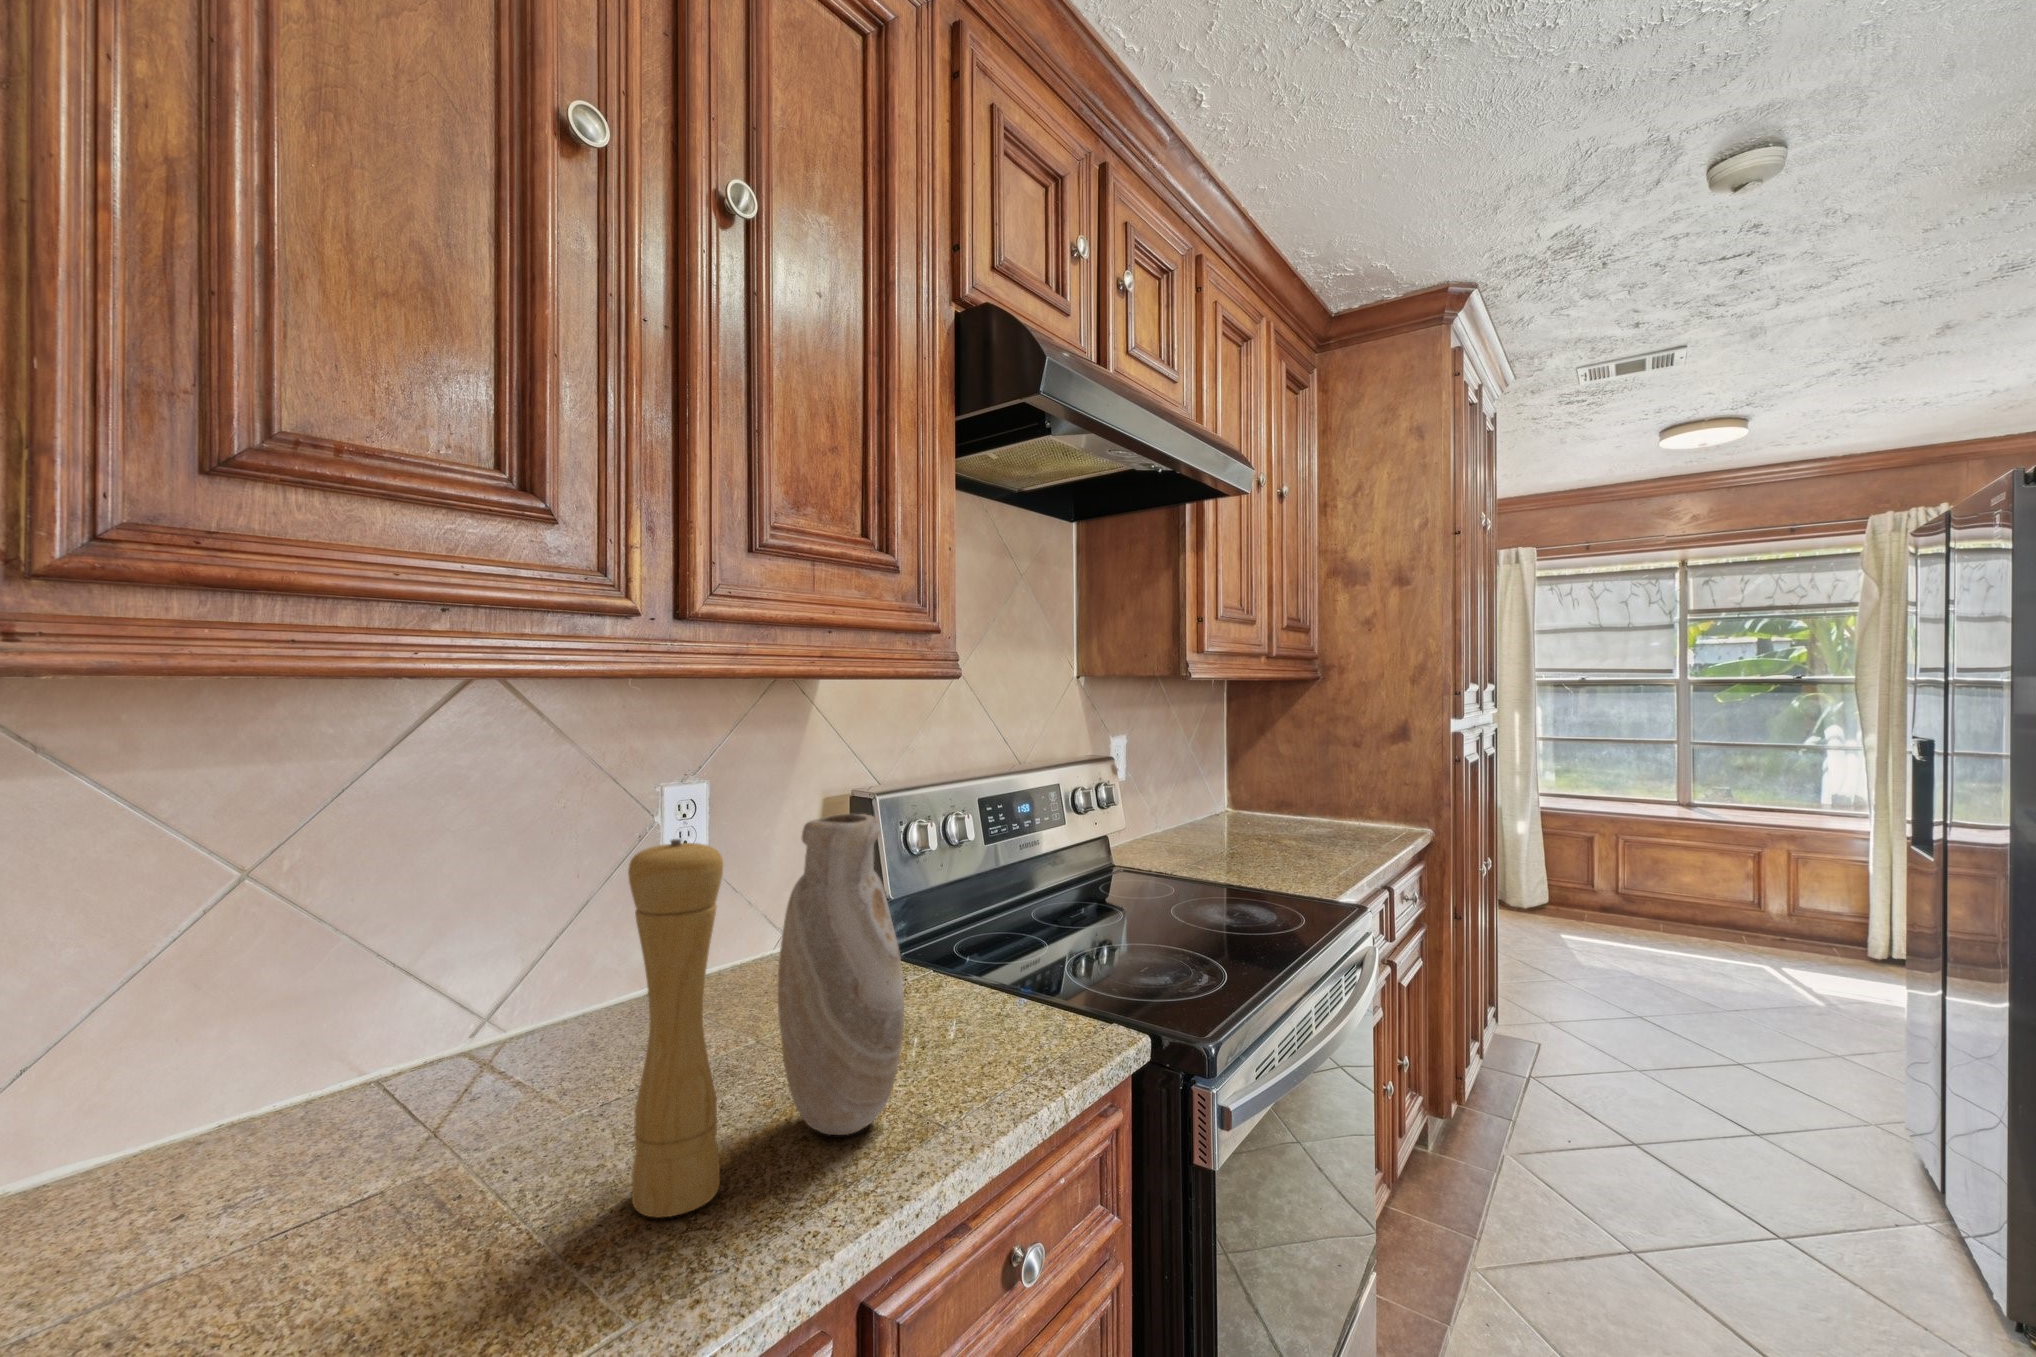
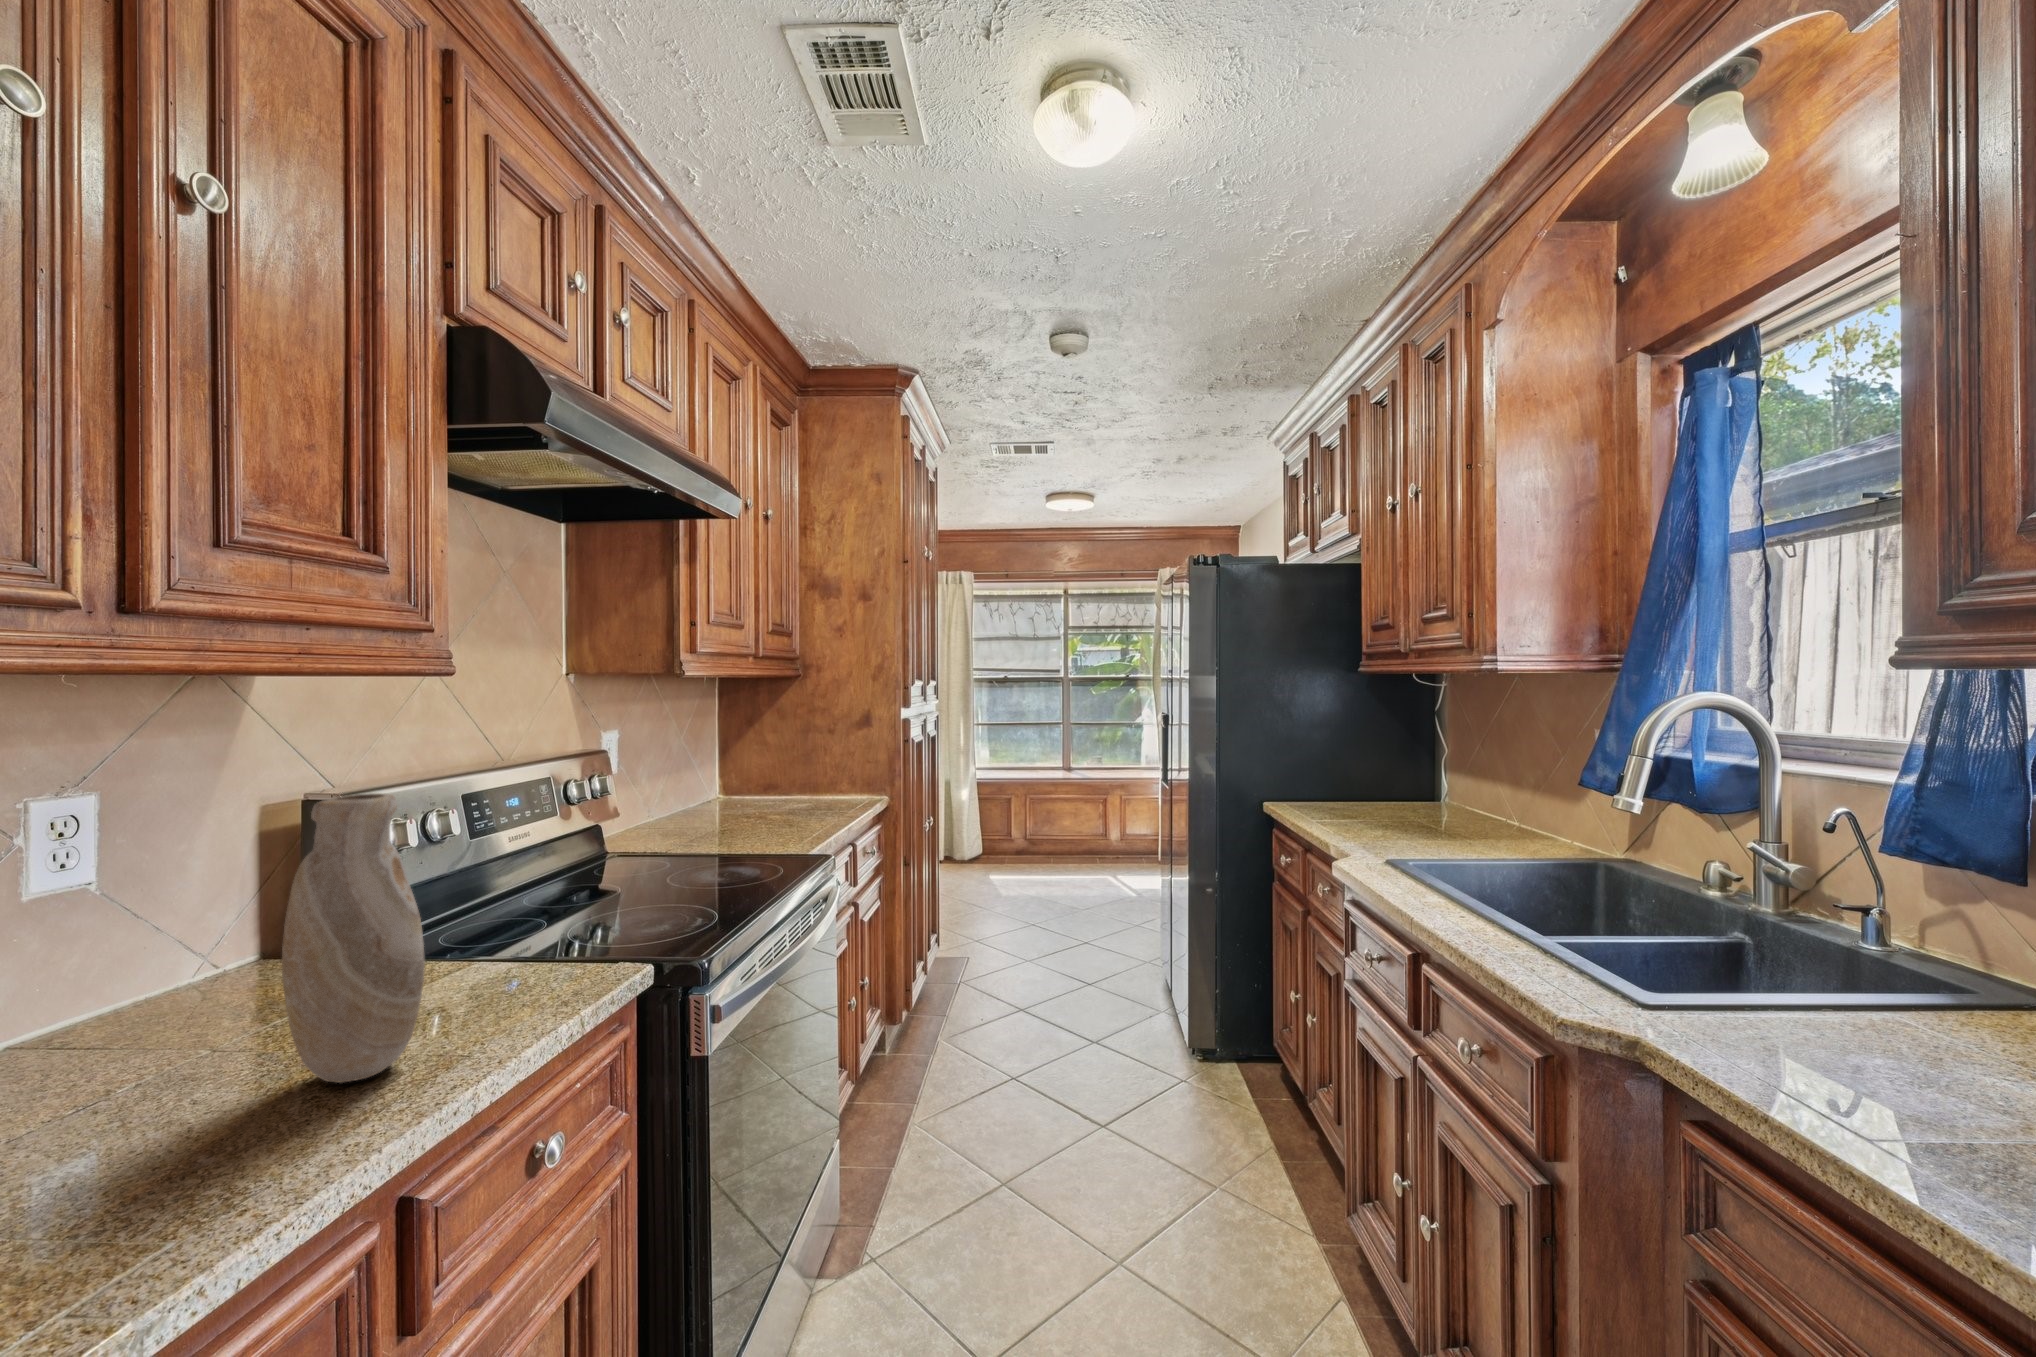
pepper mill: present [628,839,723,1217] -> none [117,821,235,1179]

